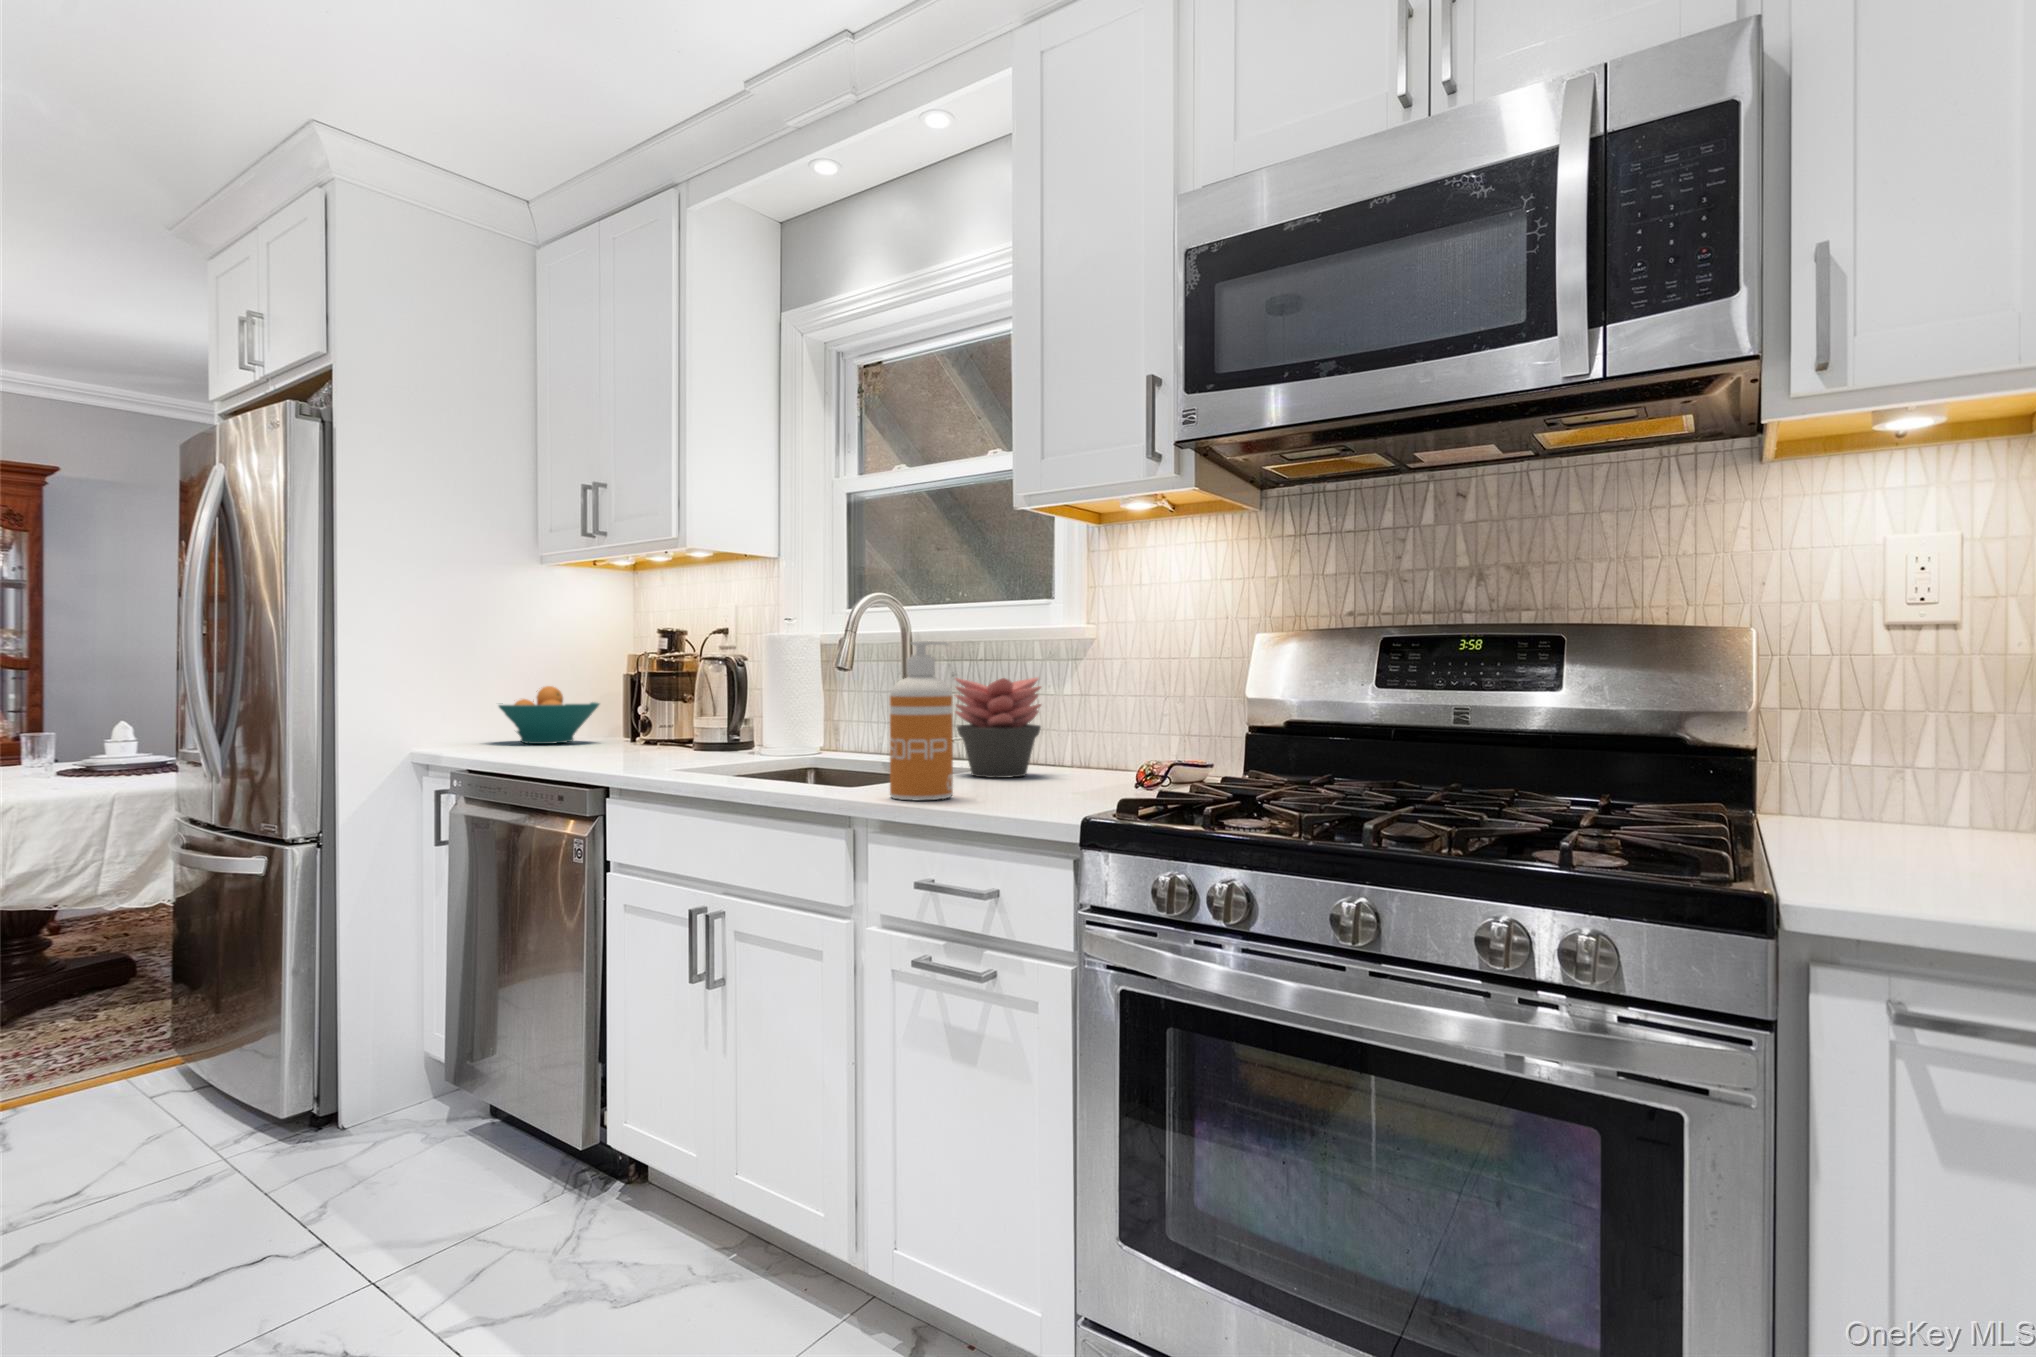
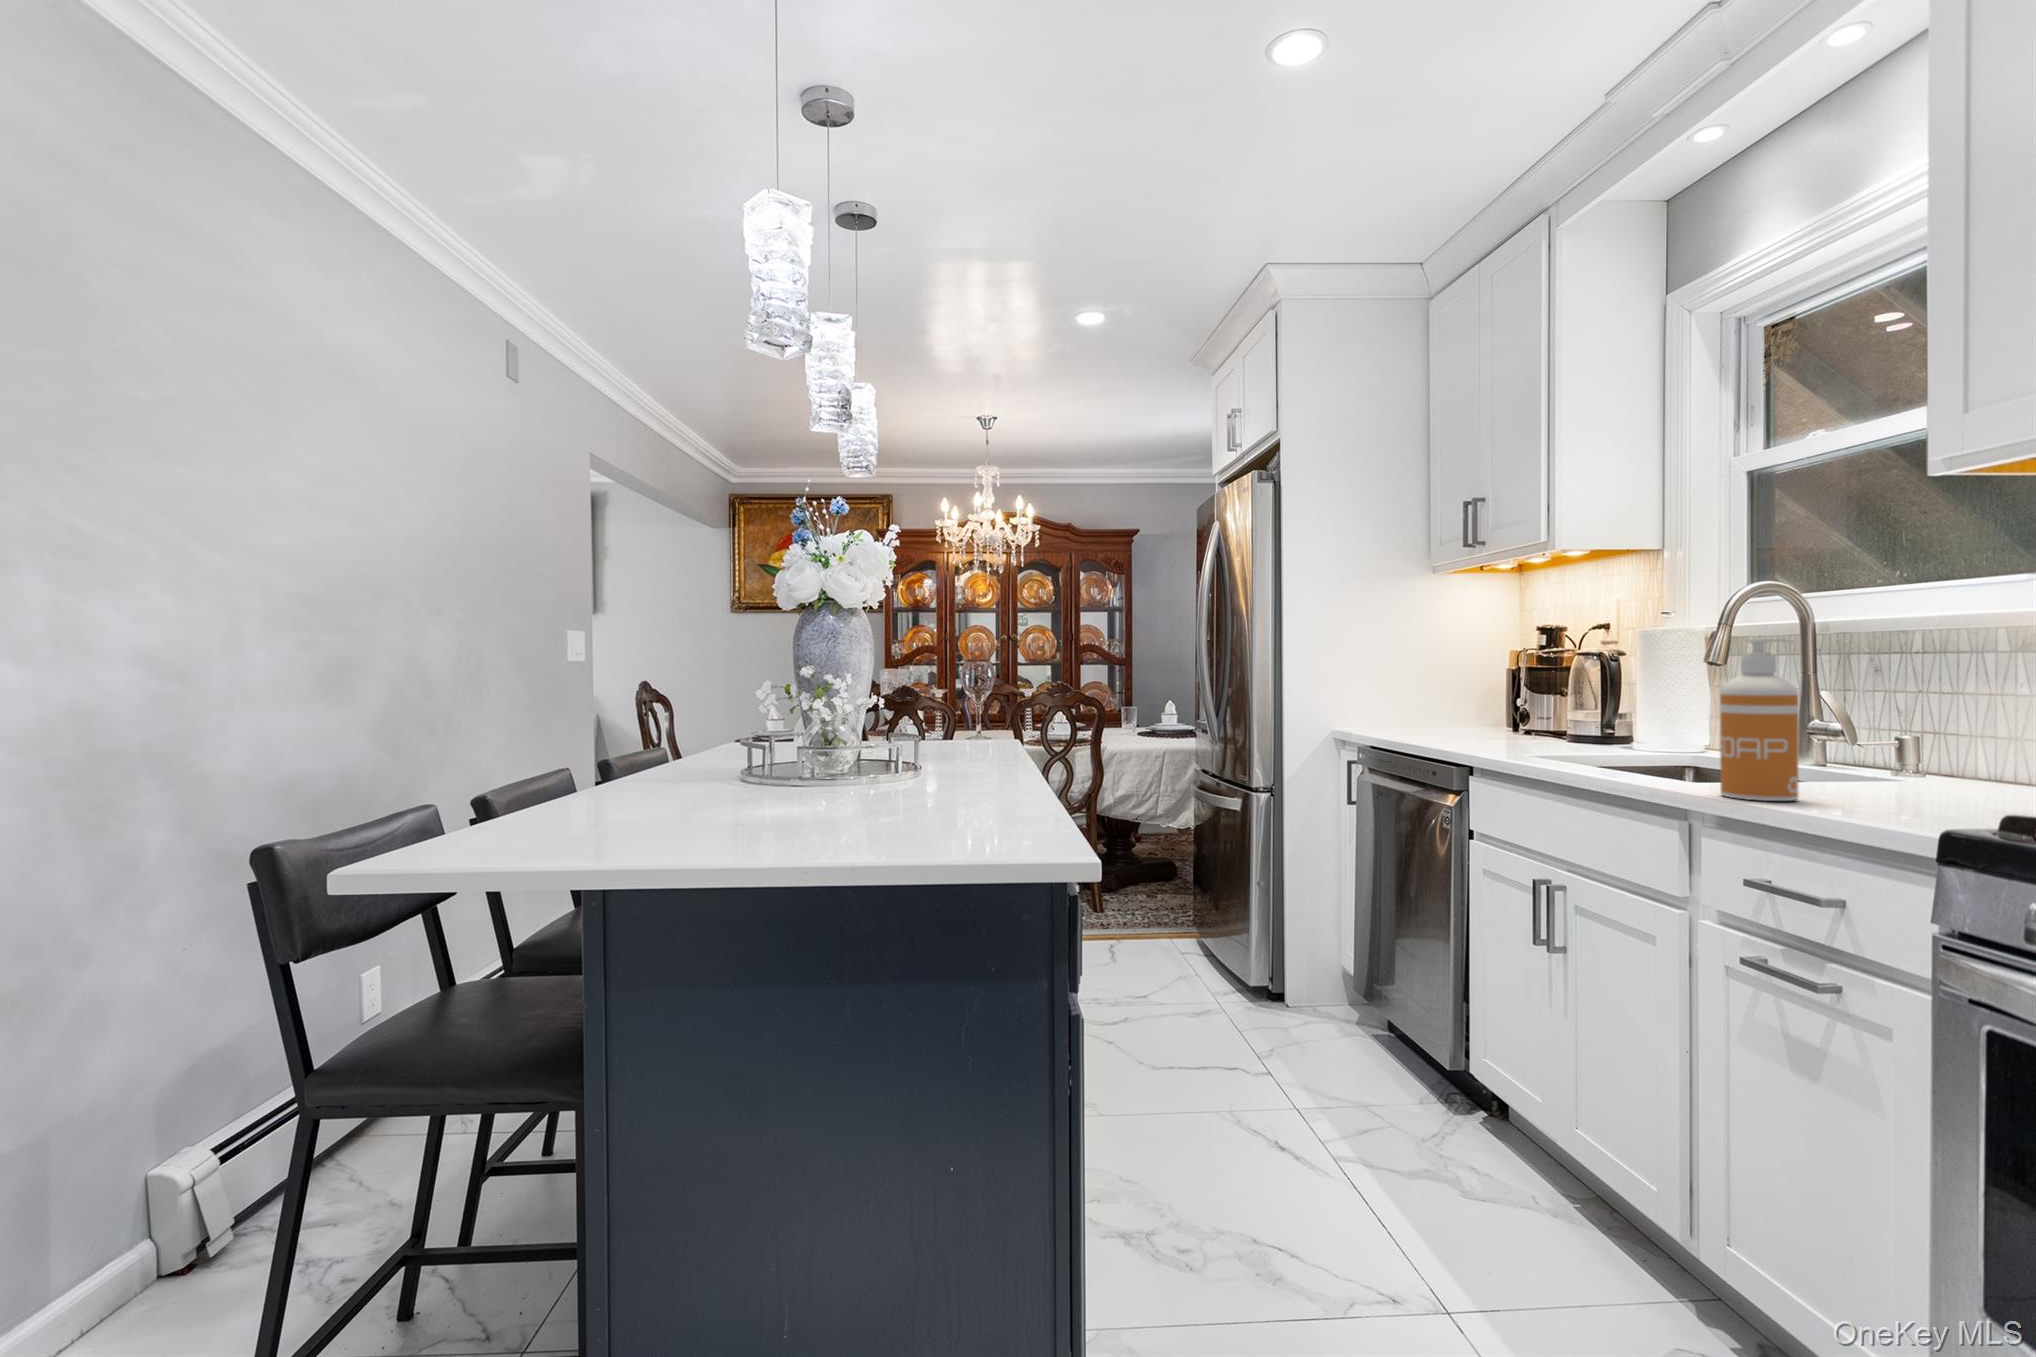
succulent plant: present [955,678,1041,778] -> none [1846,674,1987,791]
fruit bowl: present [499,686,599,744] -> none [1395,678,1488,728]

